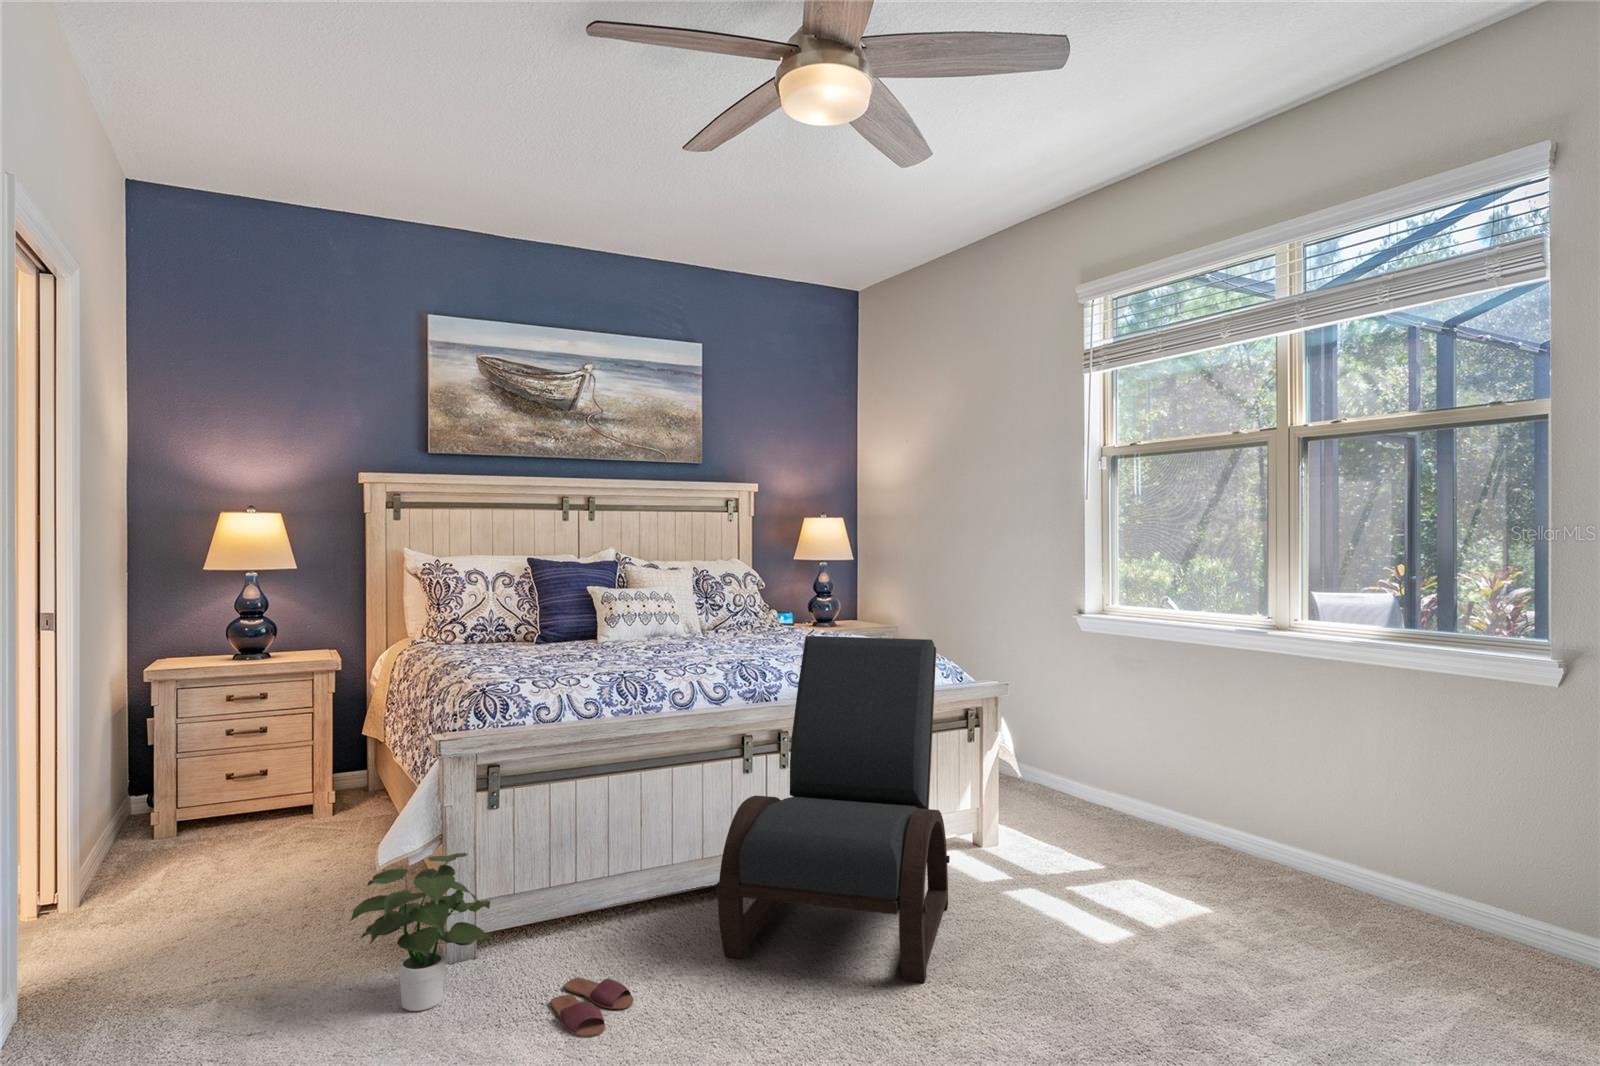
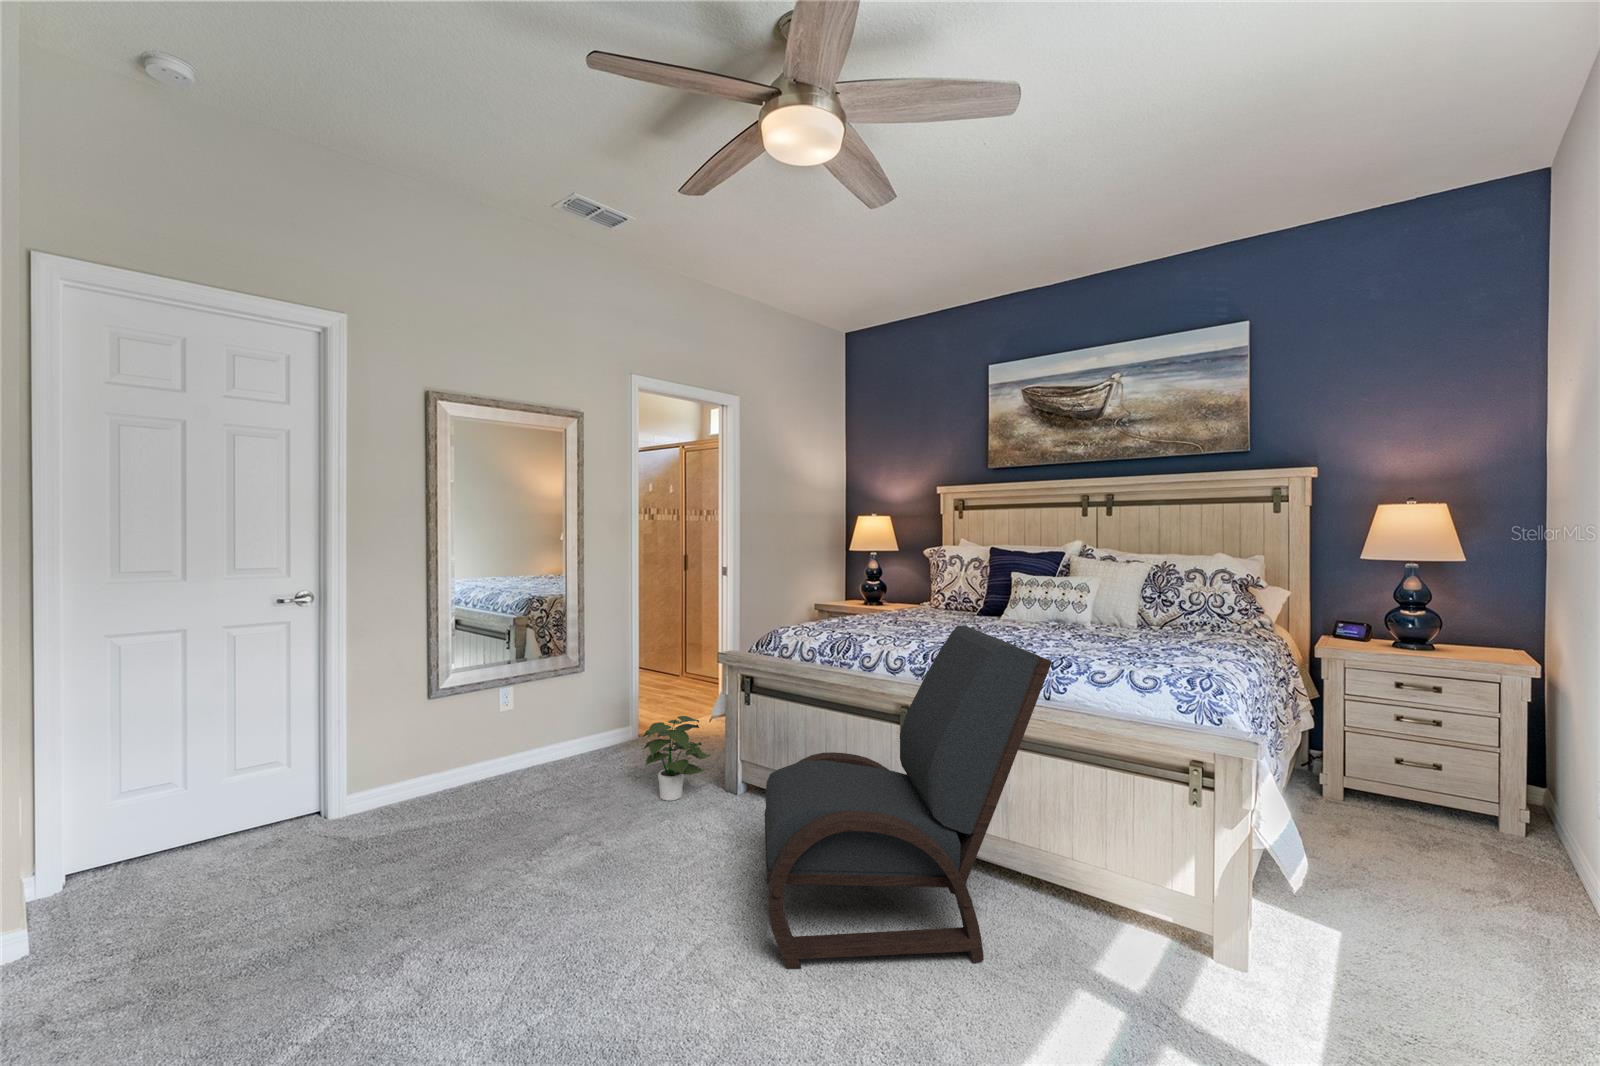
slippers: present [551,978,633,1036] -> none [645,824,715,850]

